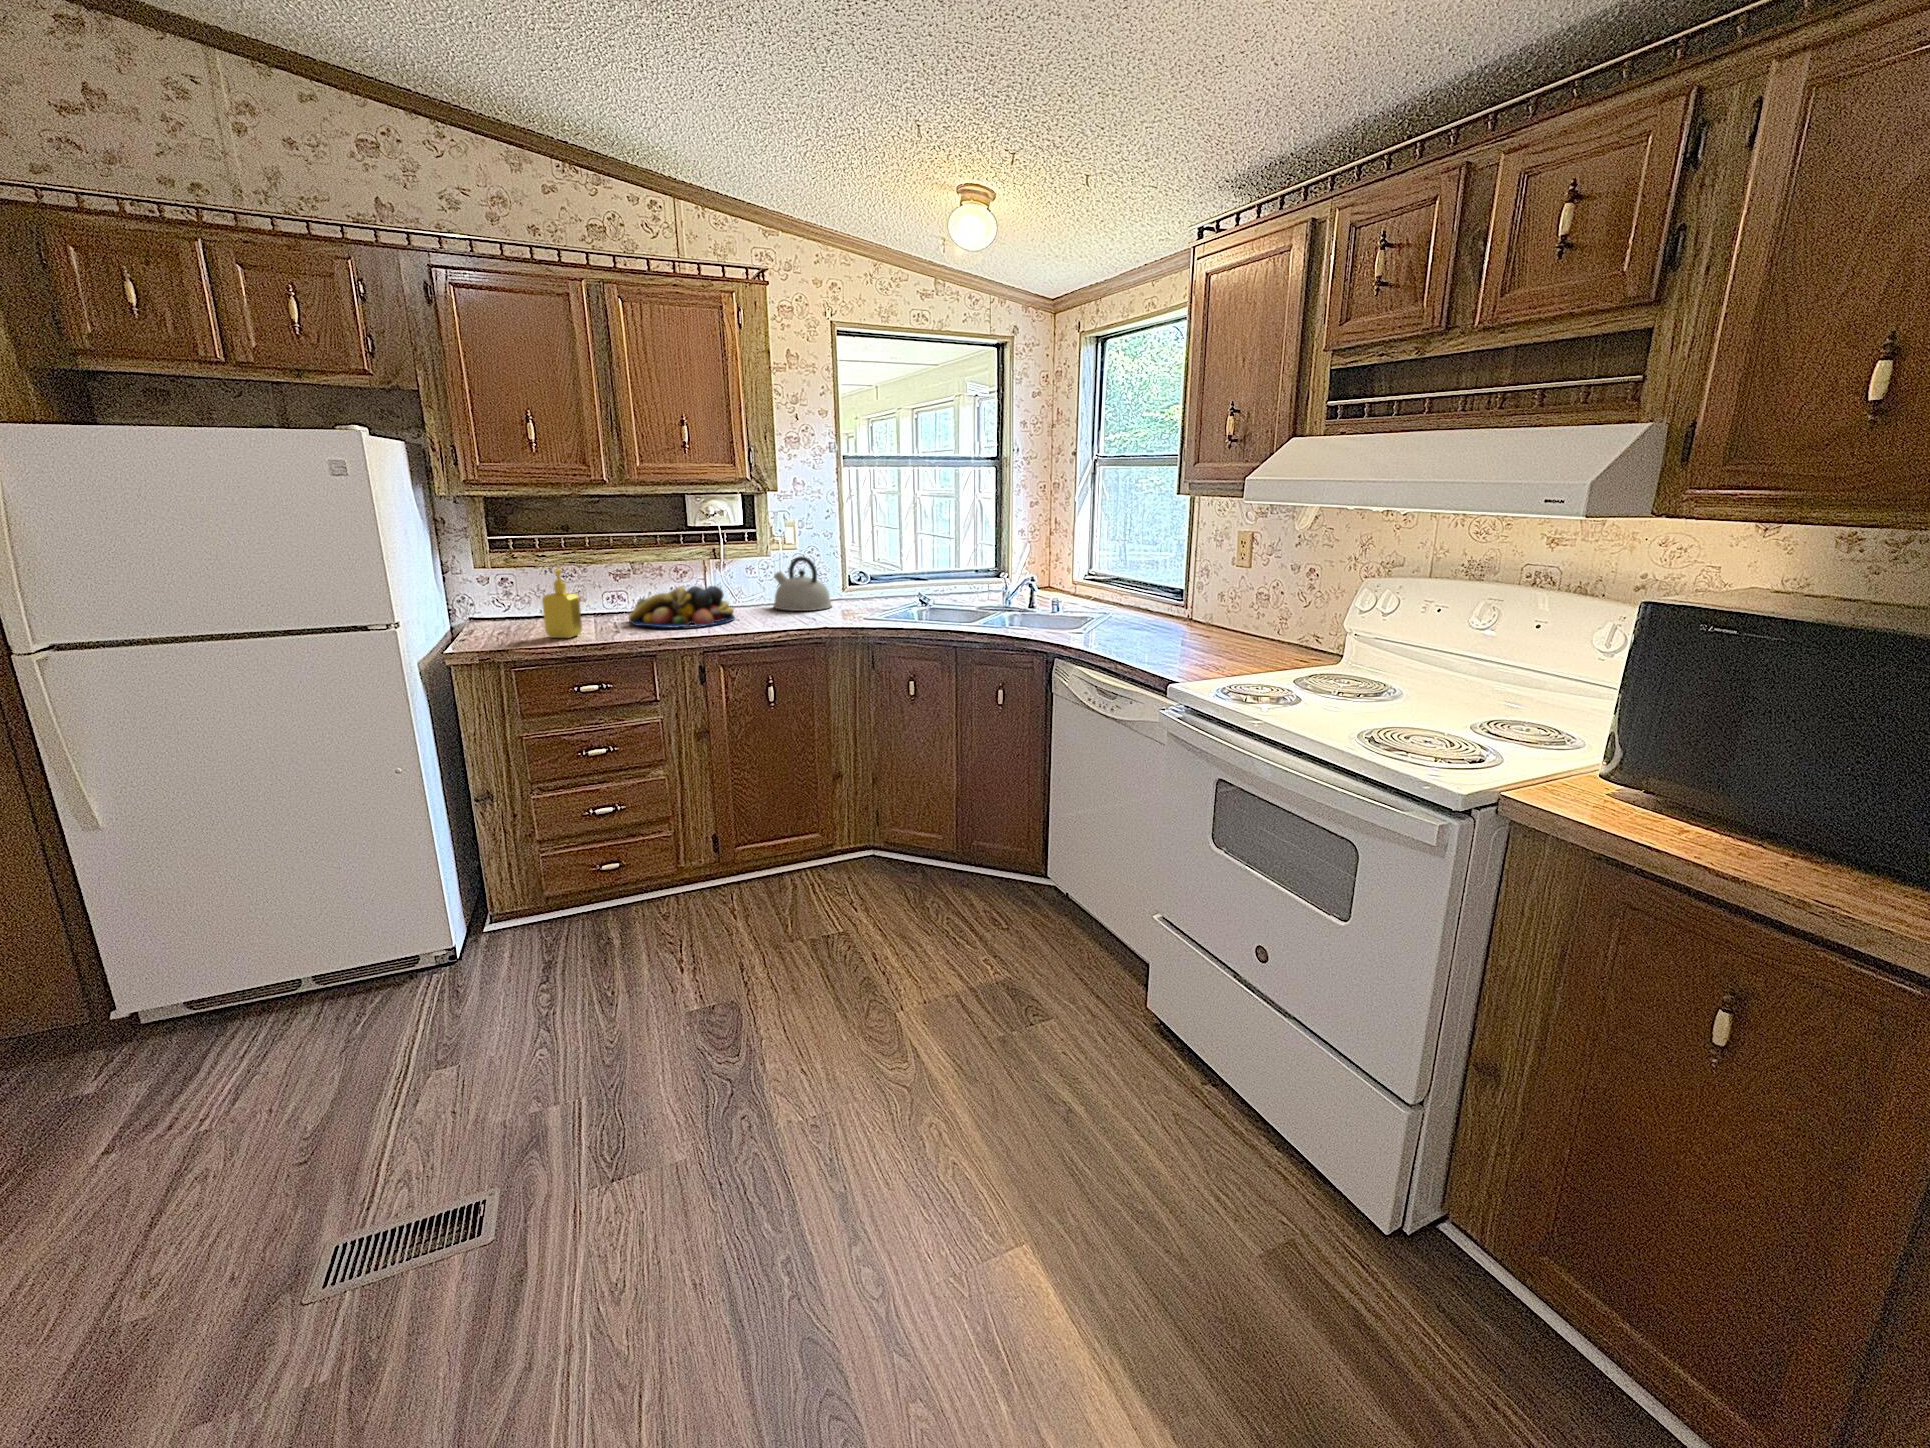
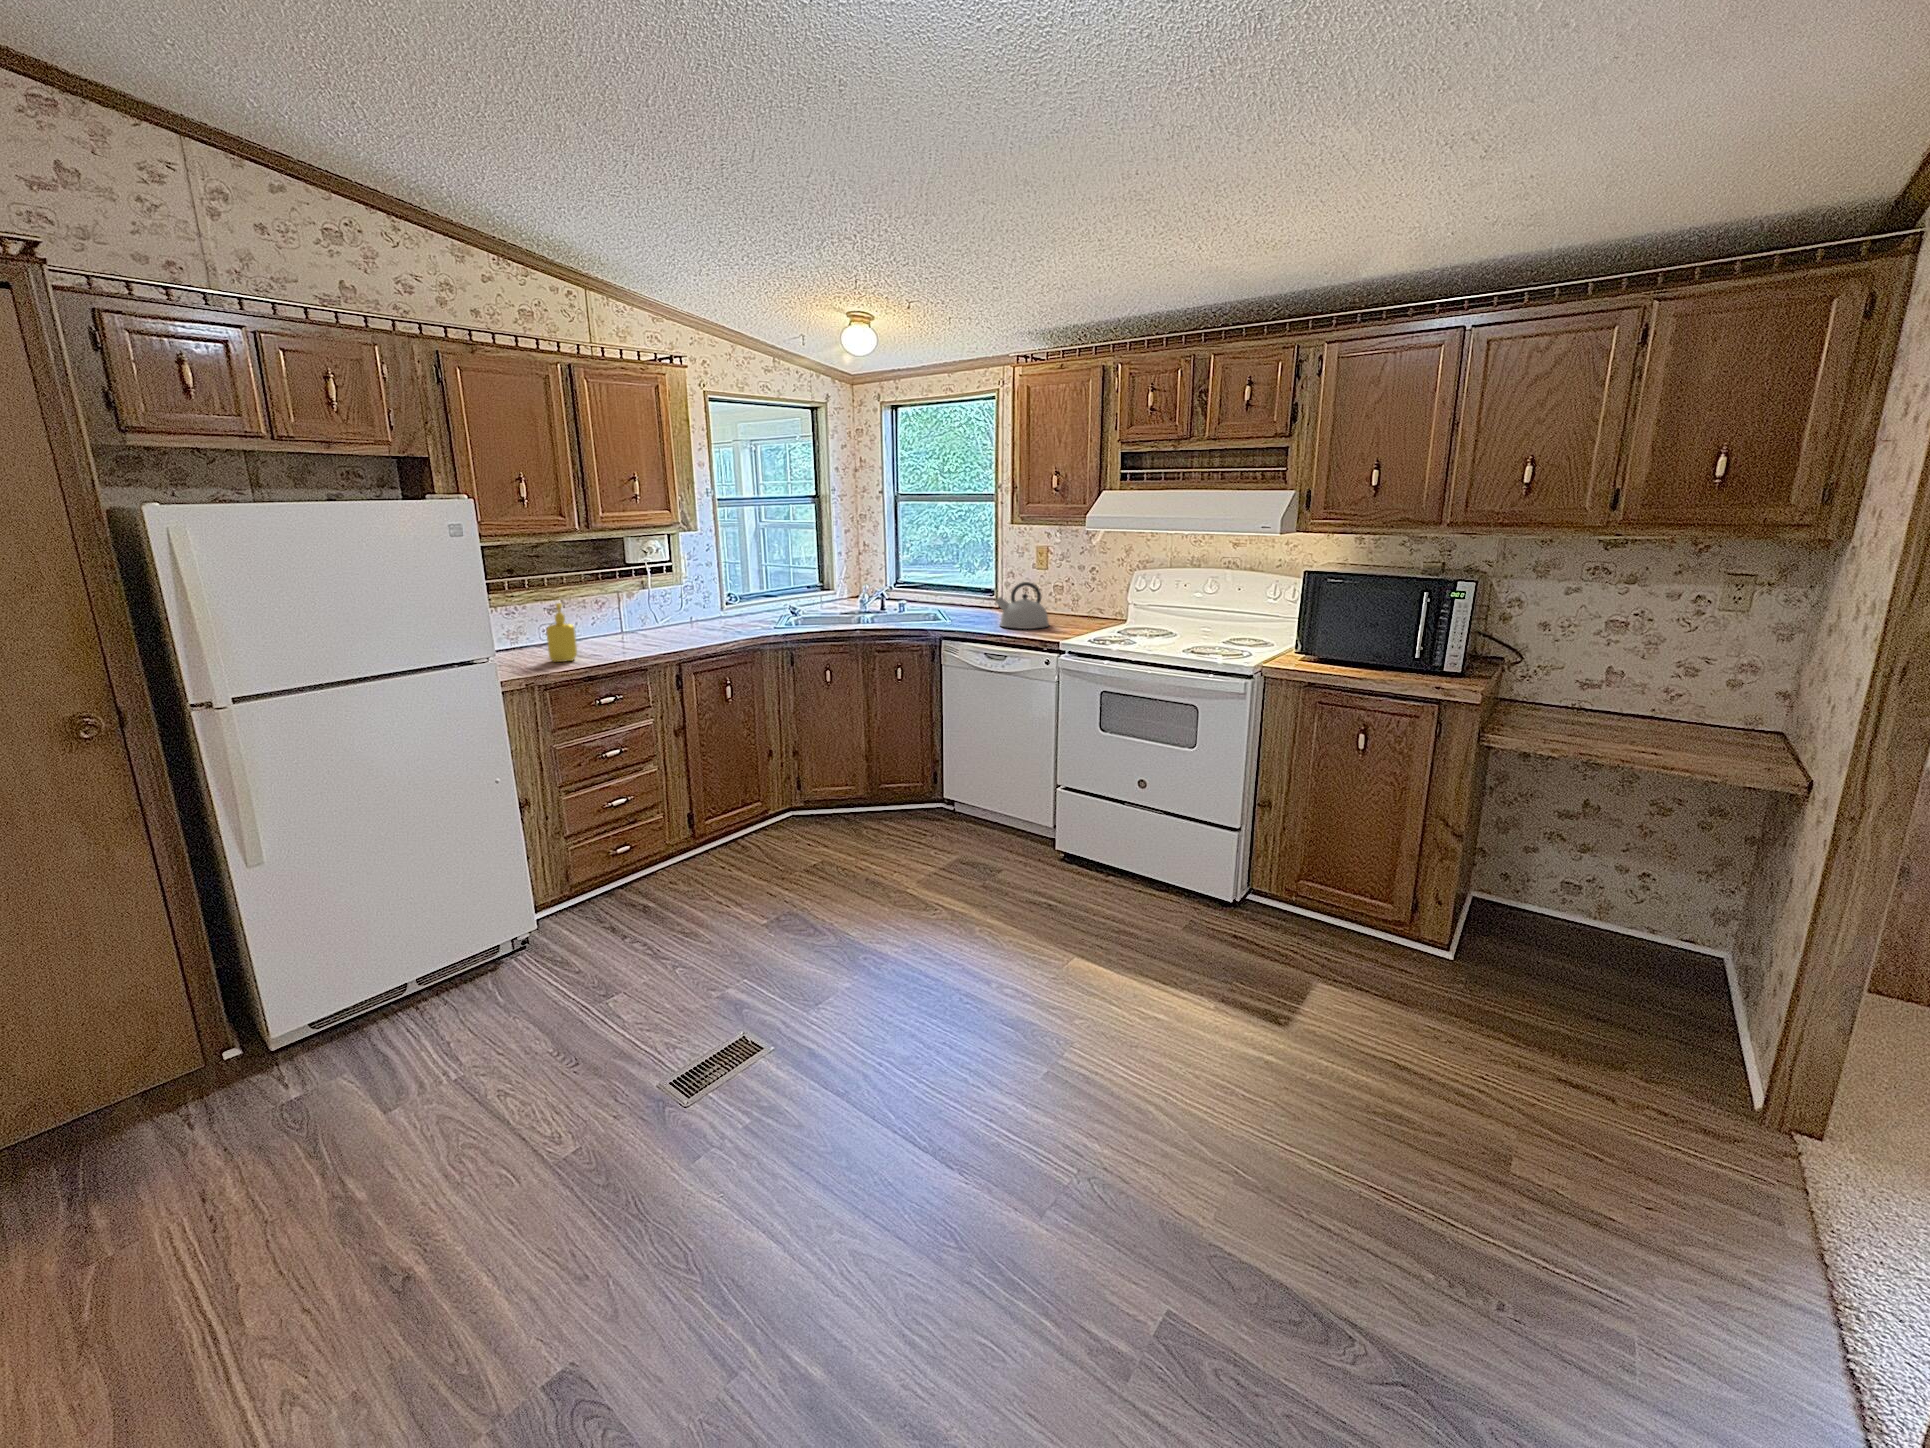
kettle: present [773,556,832,611] -> present [996,582,1049,629]
fruit bowl: present [629,586,735,628] -> none [589,611,679,648]

